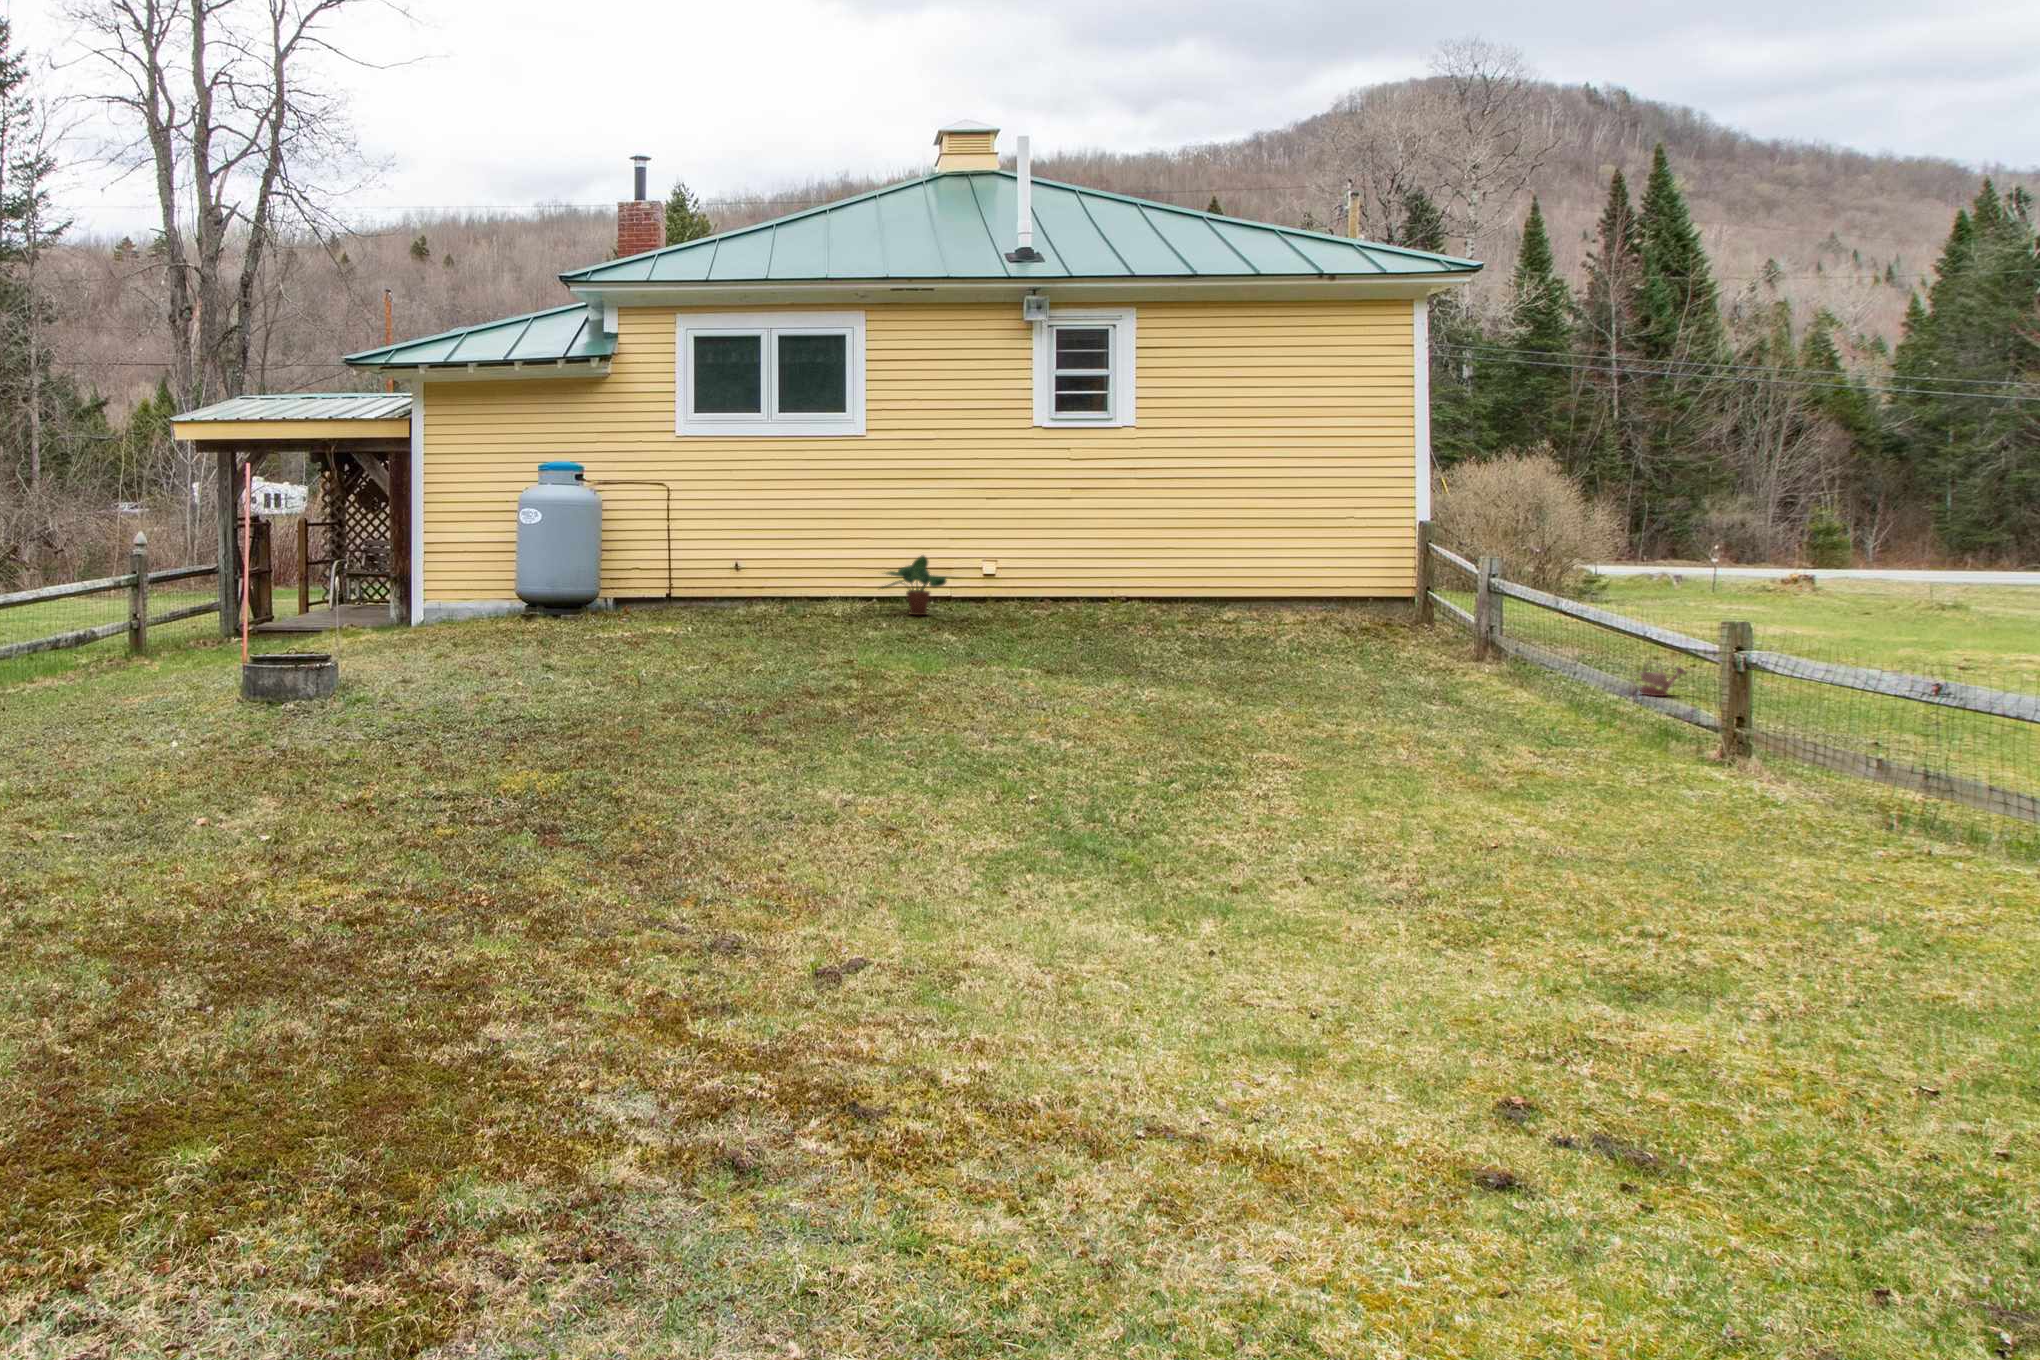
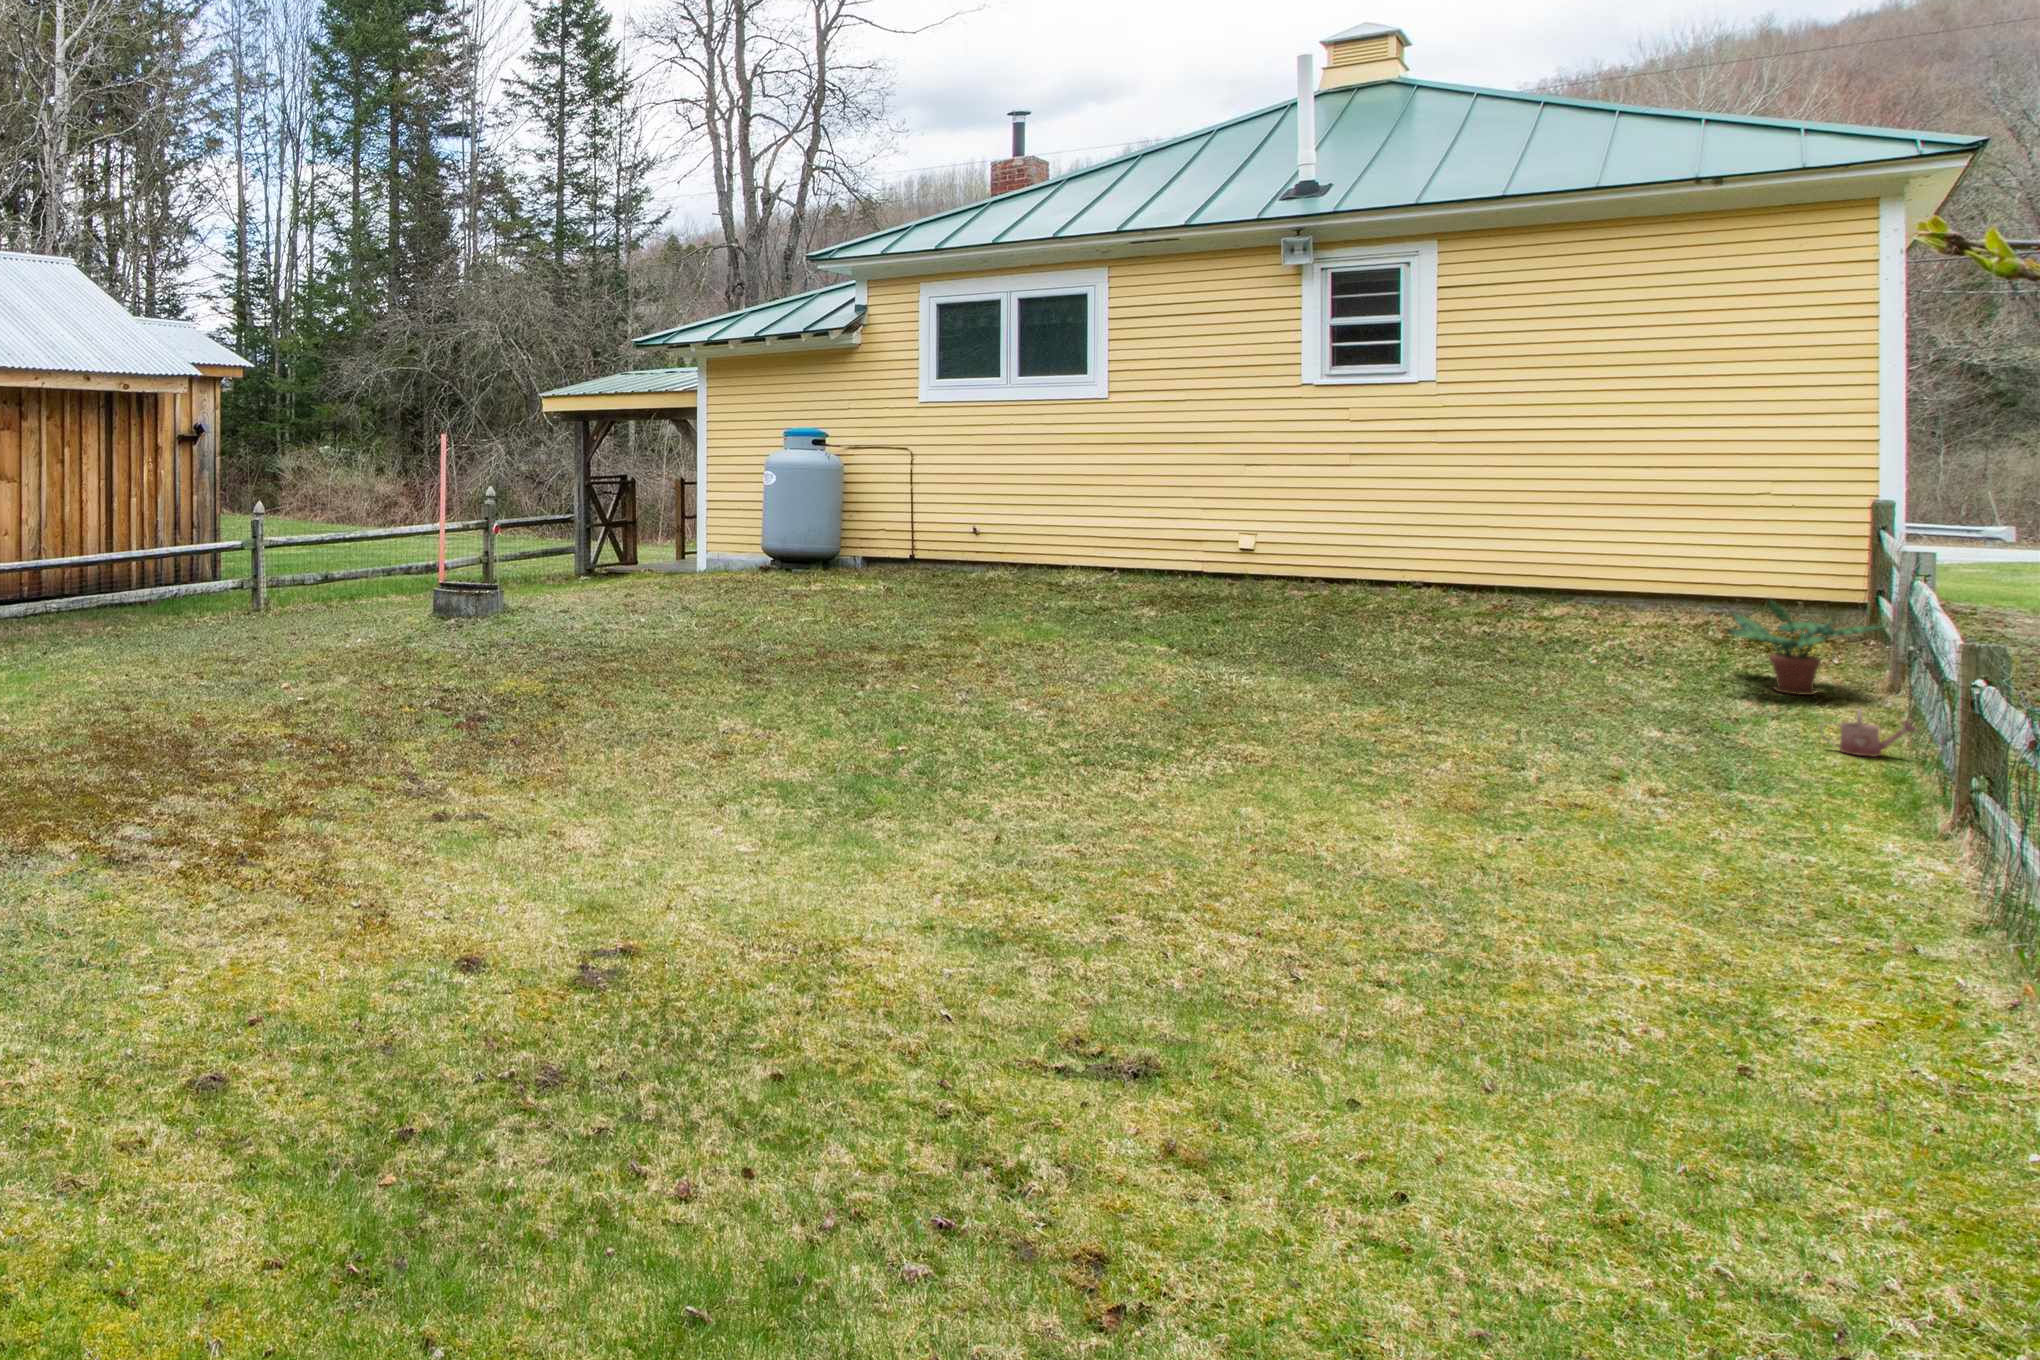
potted plant: present [881,556,952,615] -> present [1727,599,1883,695]

